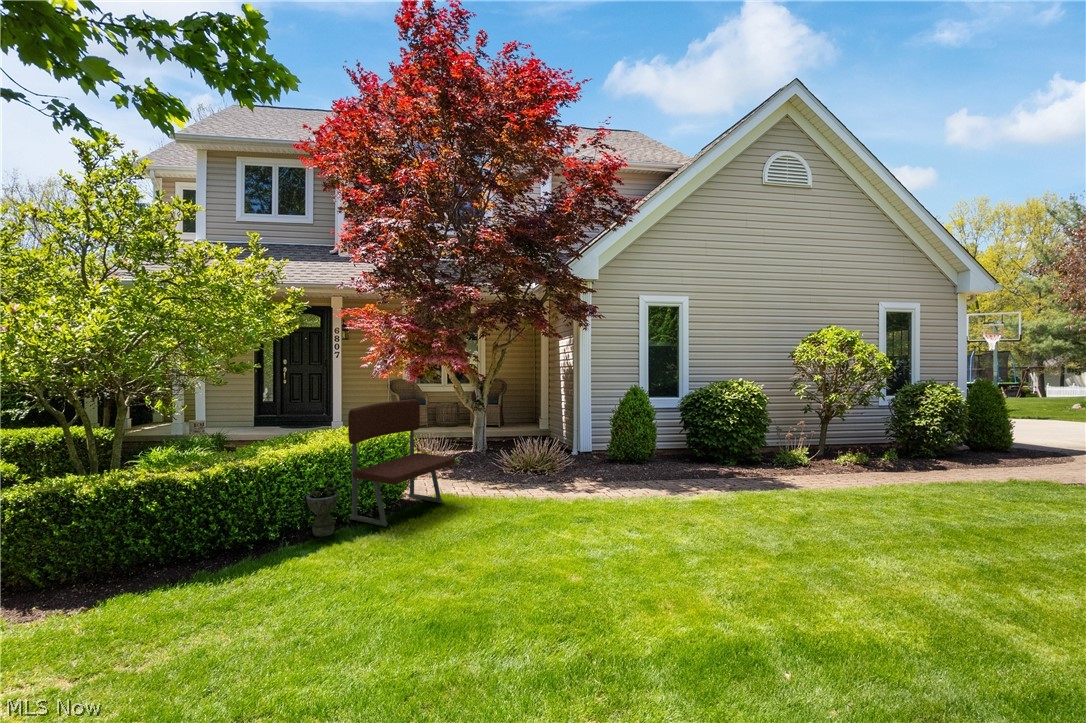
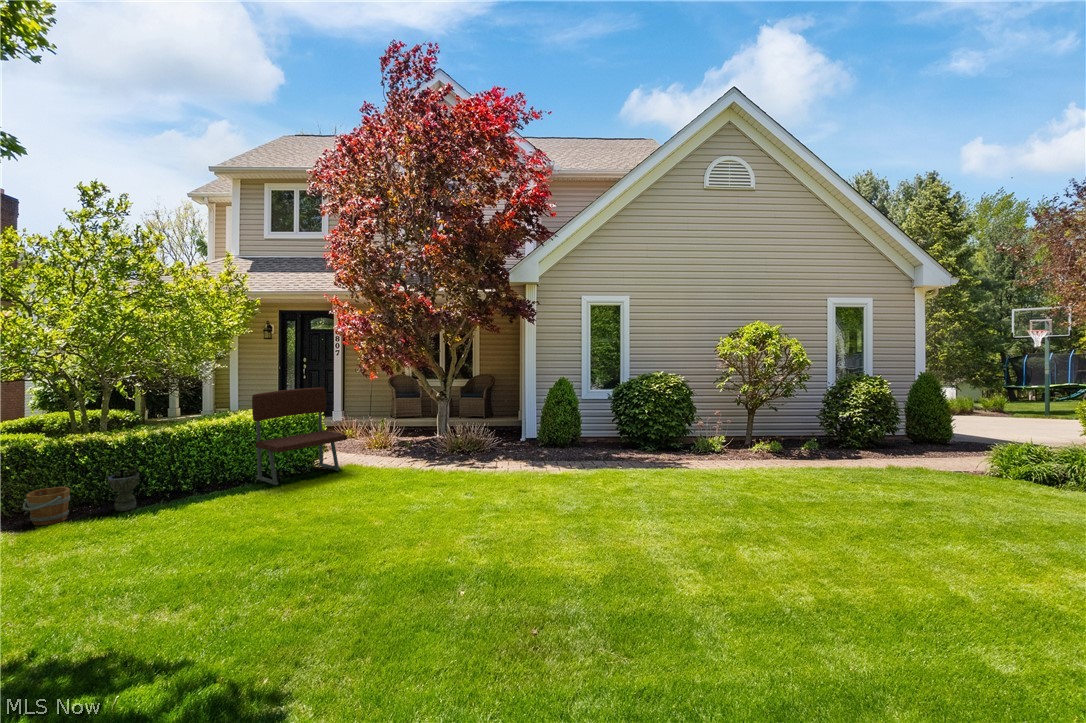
planter: present [306,482,338,537] -> present [108,465,139,511]
bucket: none [78,548,144,608] -> present [23,487,70,525]

